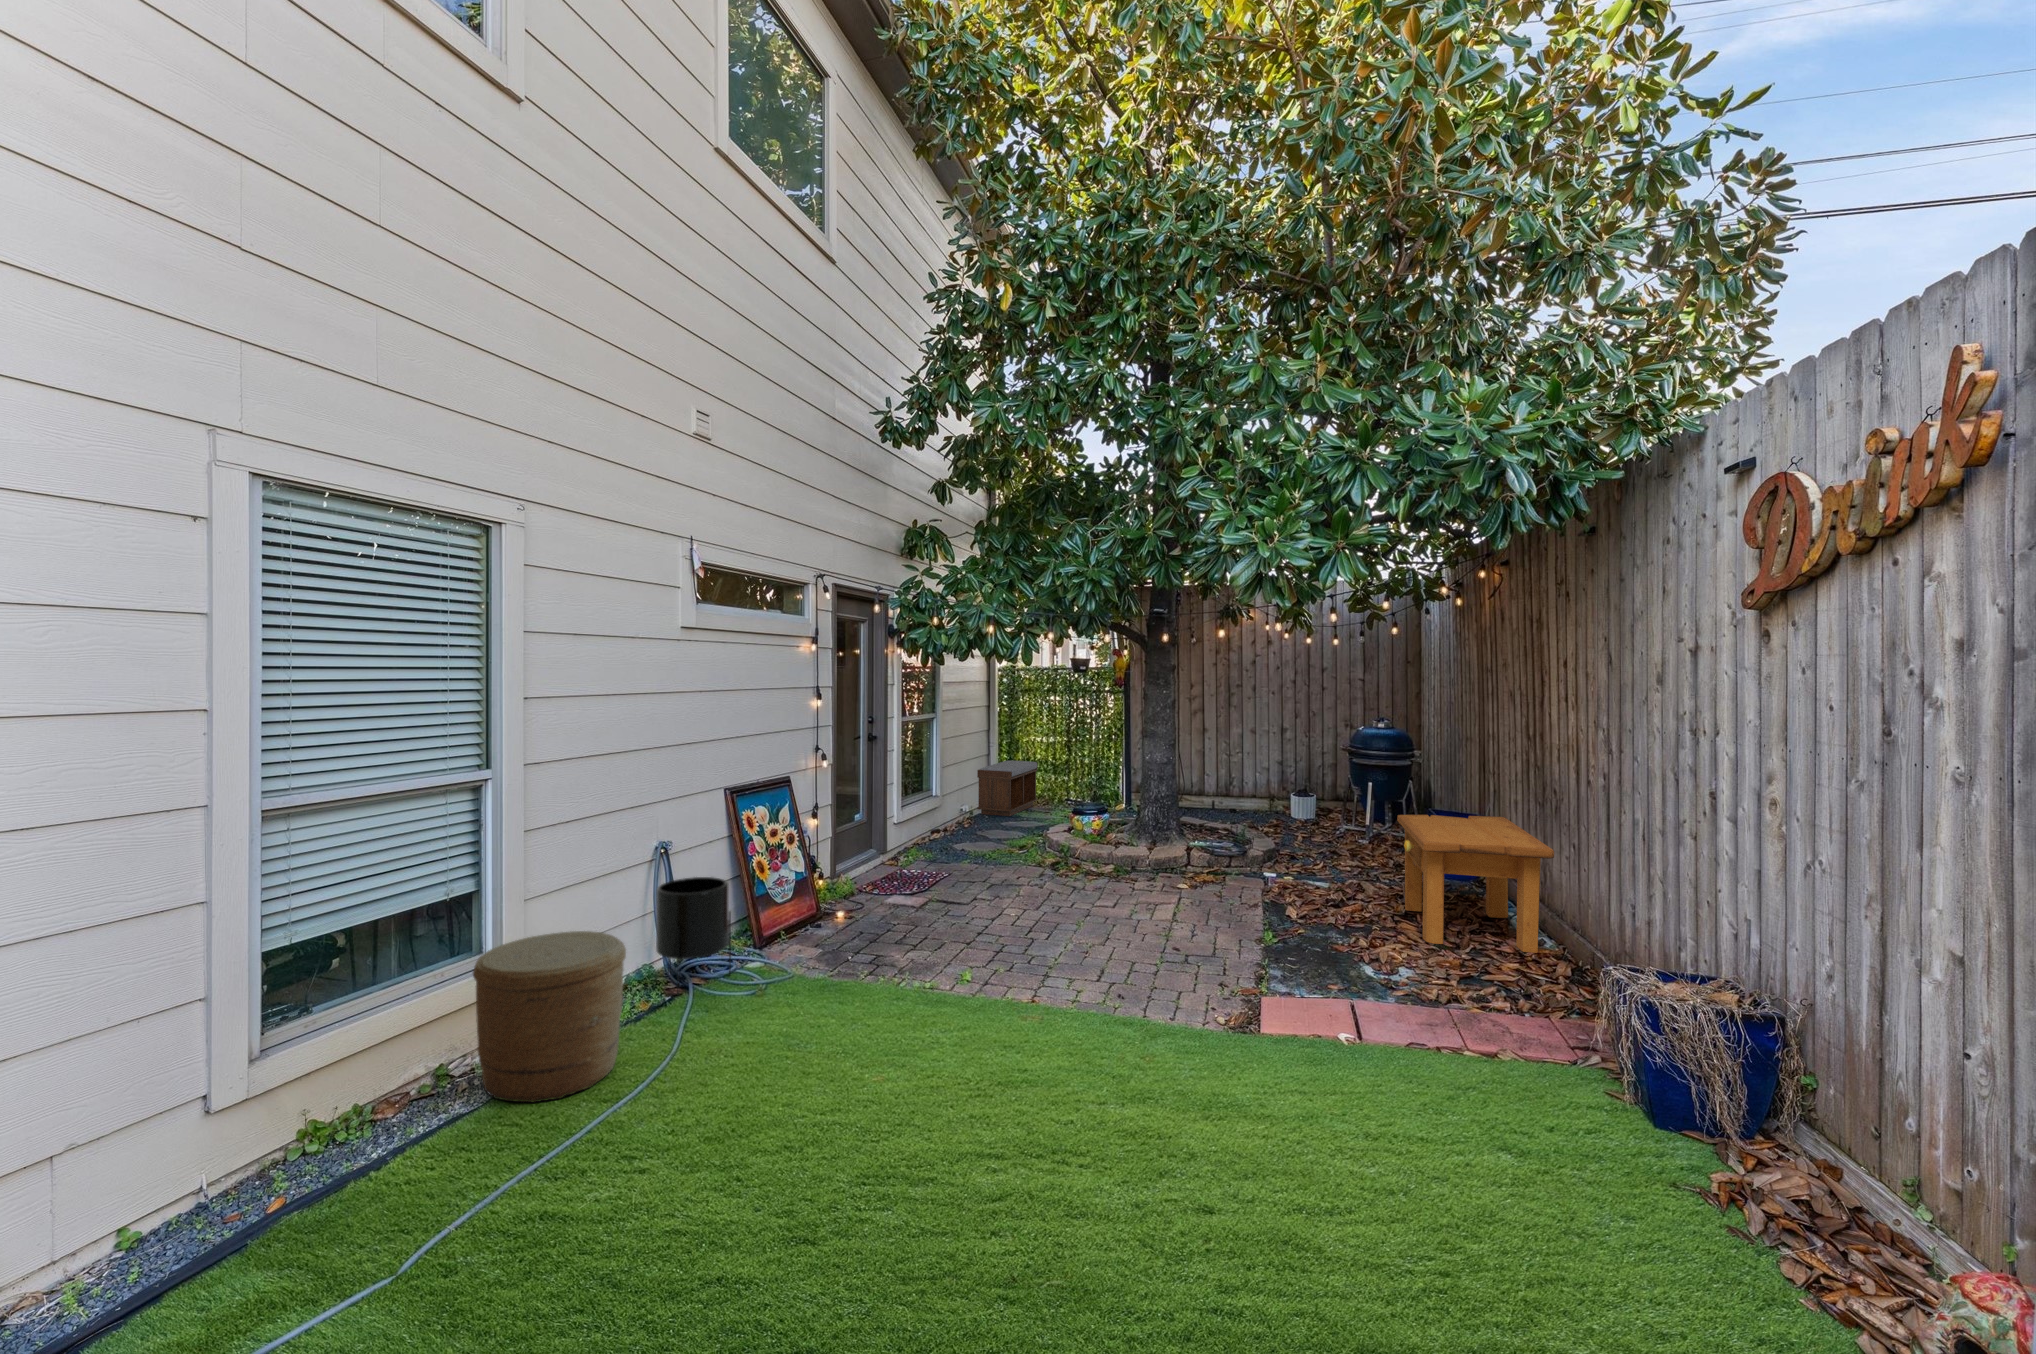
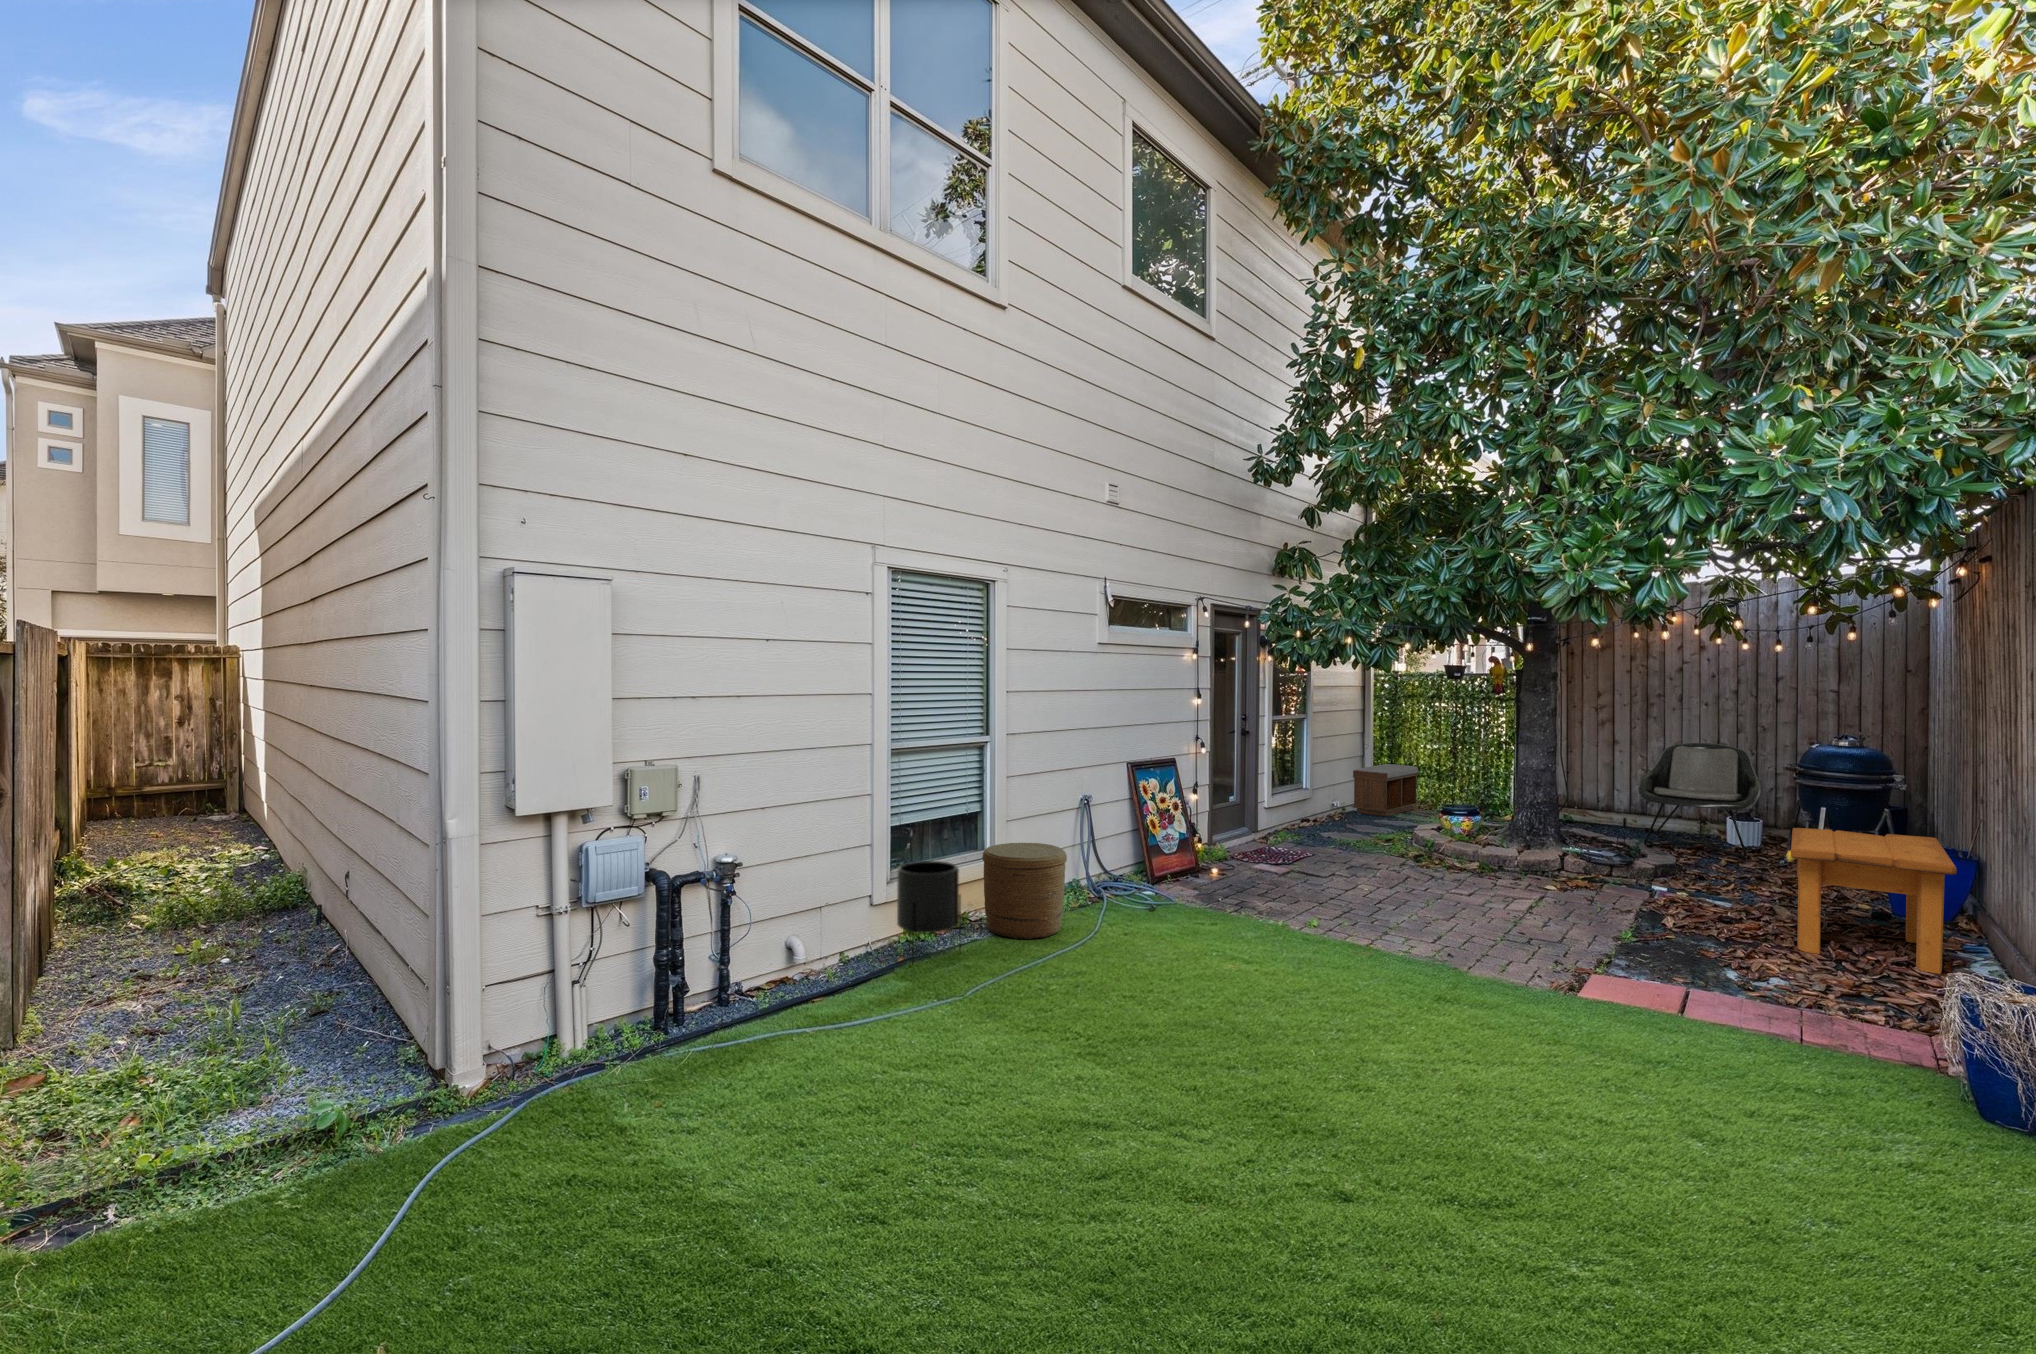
lounge chair: none [1235,730,1329,836] -> present [1638,743,1761,859]
planter: present [656,877,731,995] -> present [897,861,961,963]

